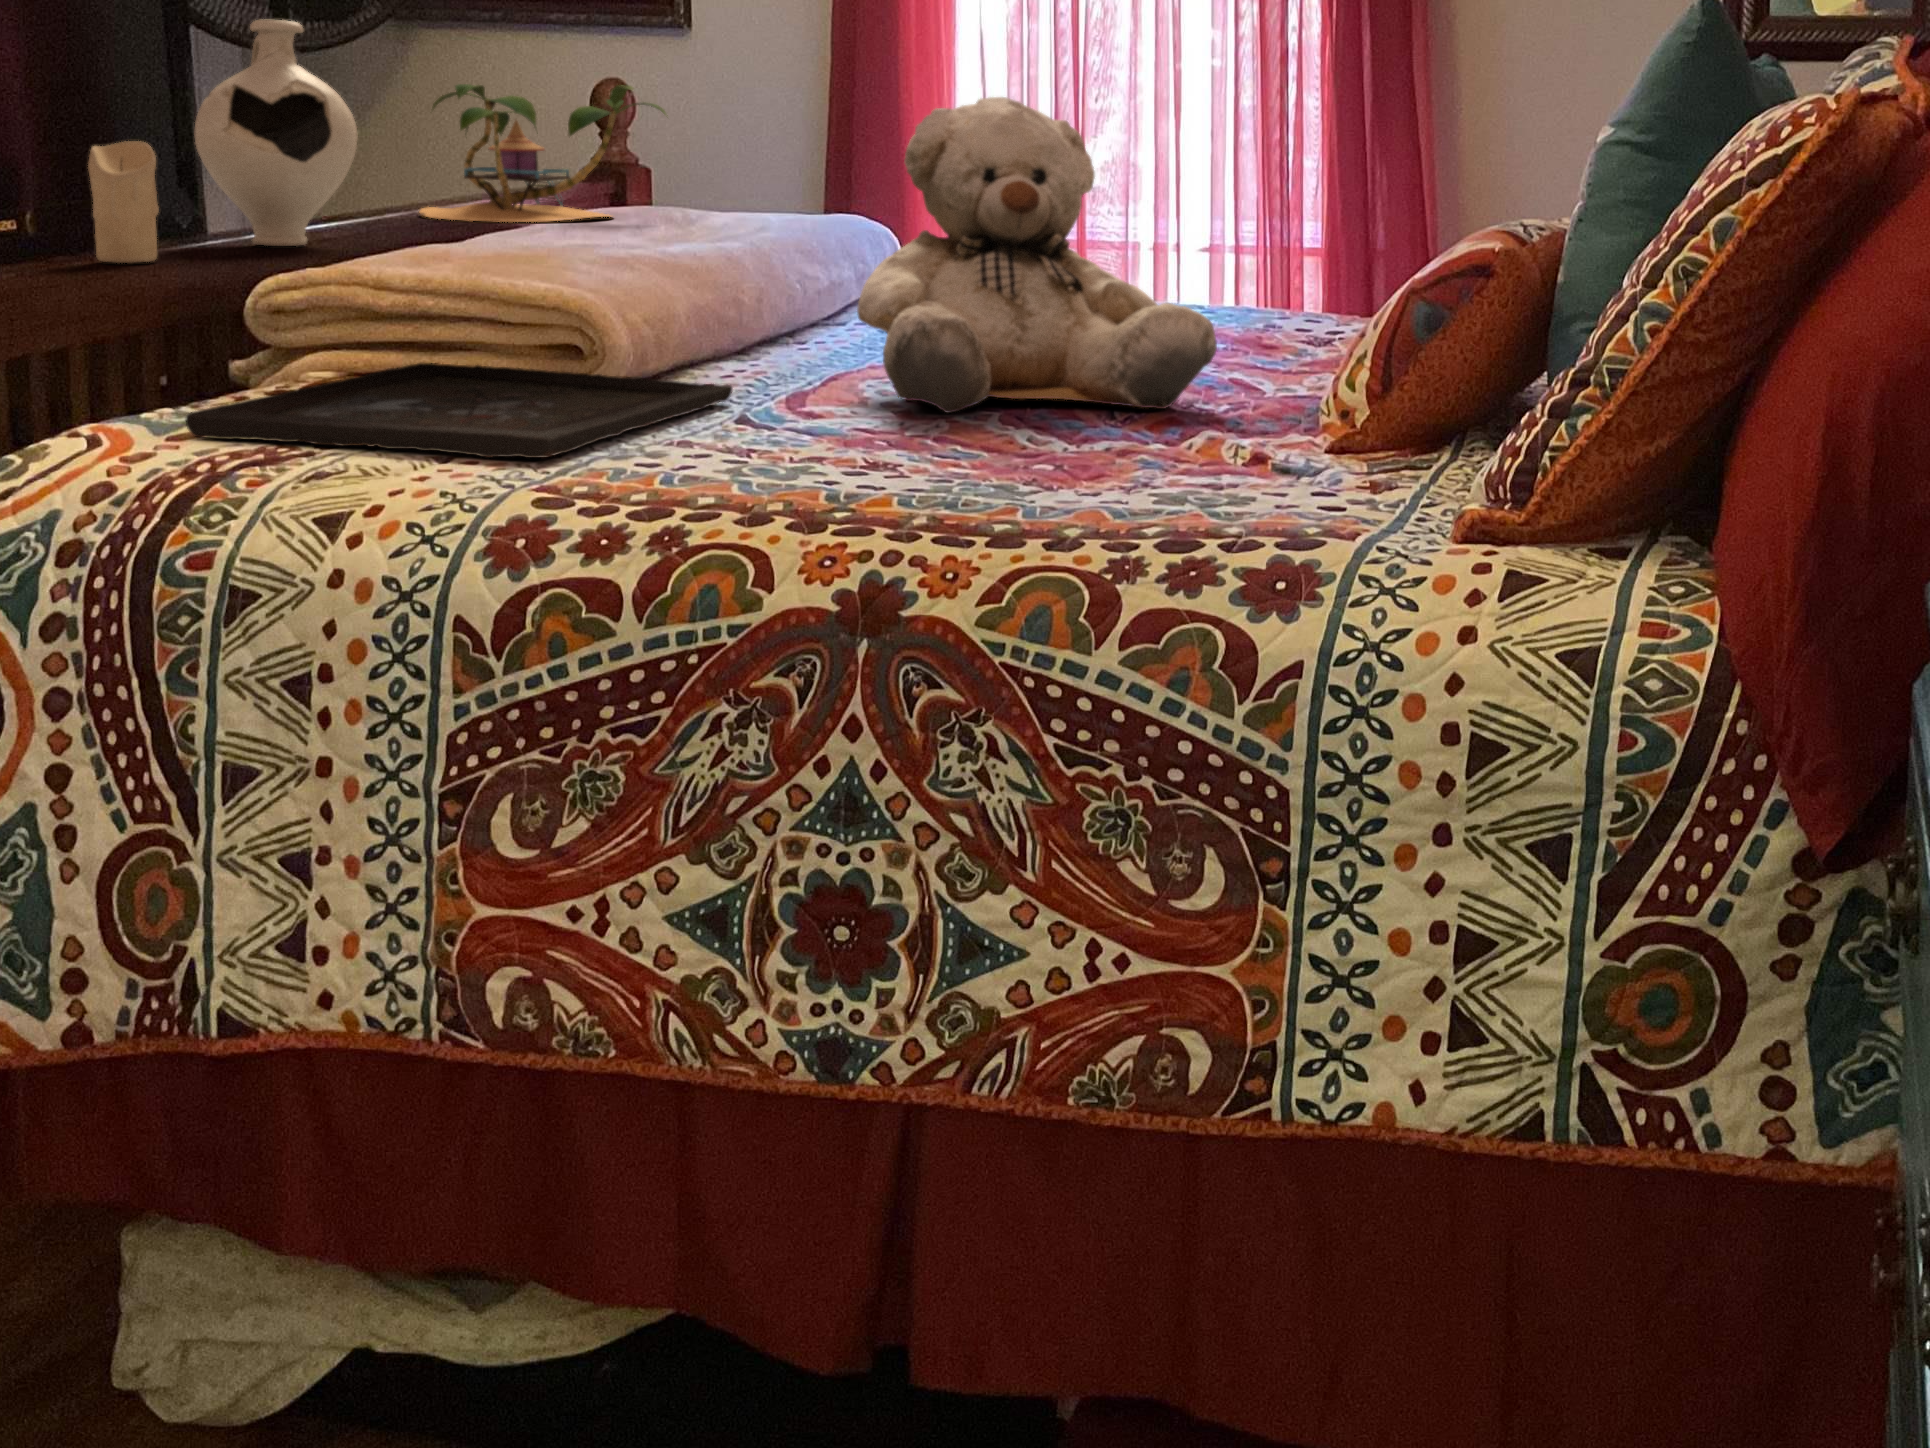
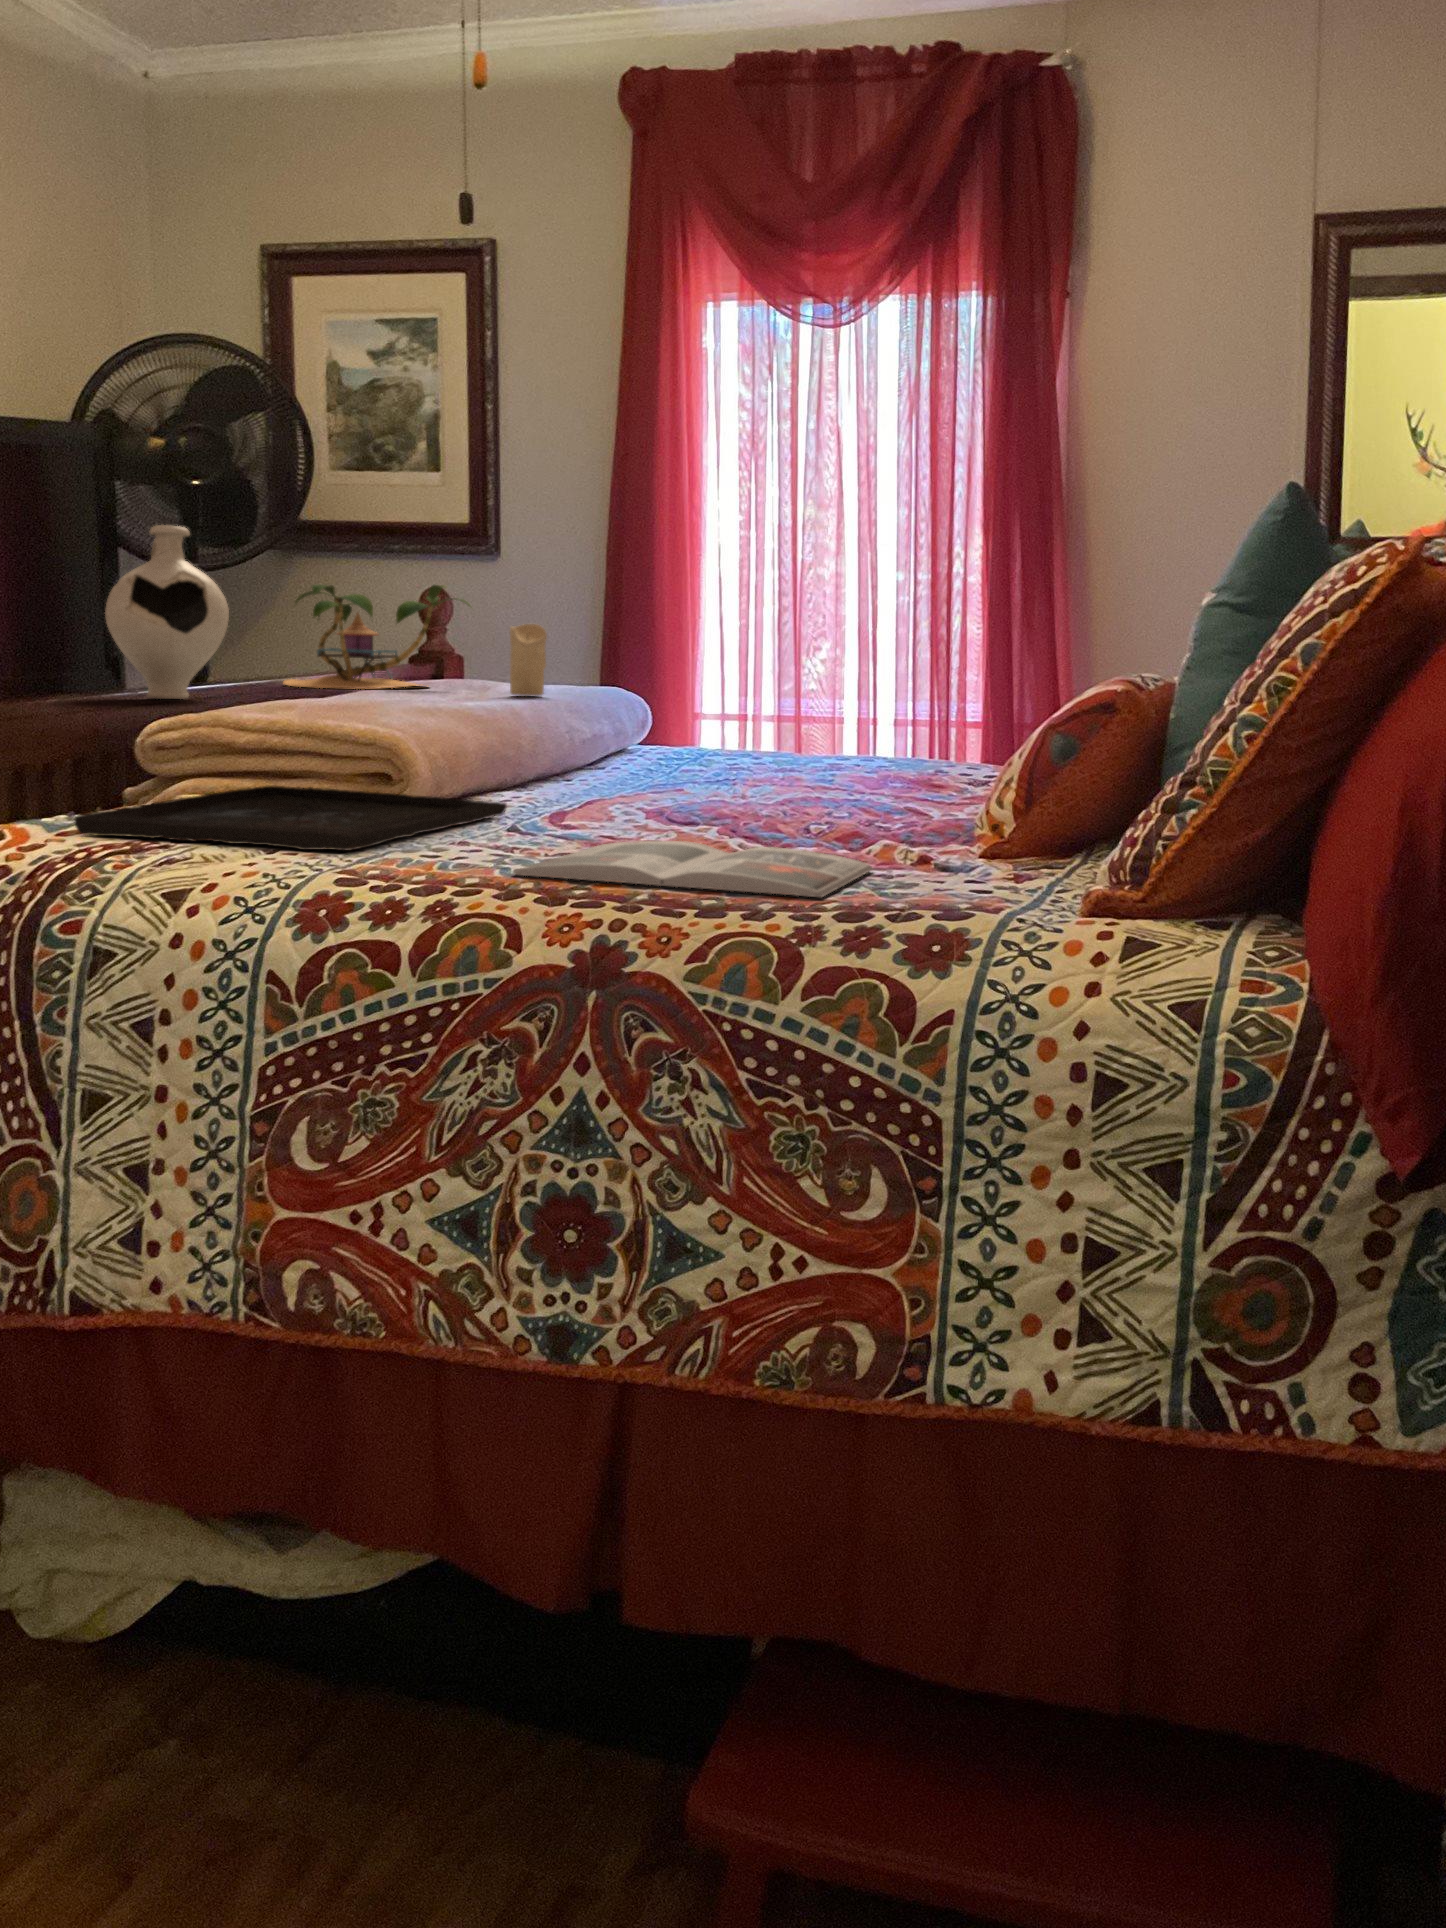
teddy bear: present [857,97,1217,413] -> none [607,579,892,825]
candle: present [88,141,159,263] -> present [510,624,547,696]
magazine: none [754,441,1200,520] -> present [512,841,874,897]

